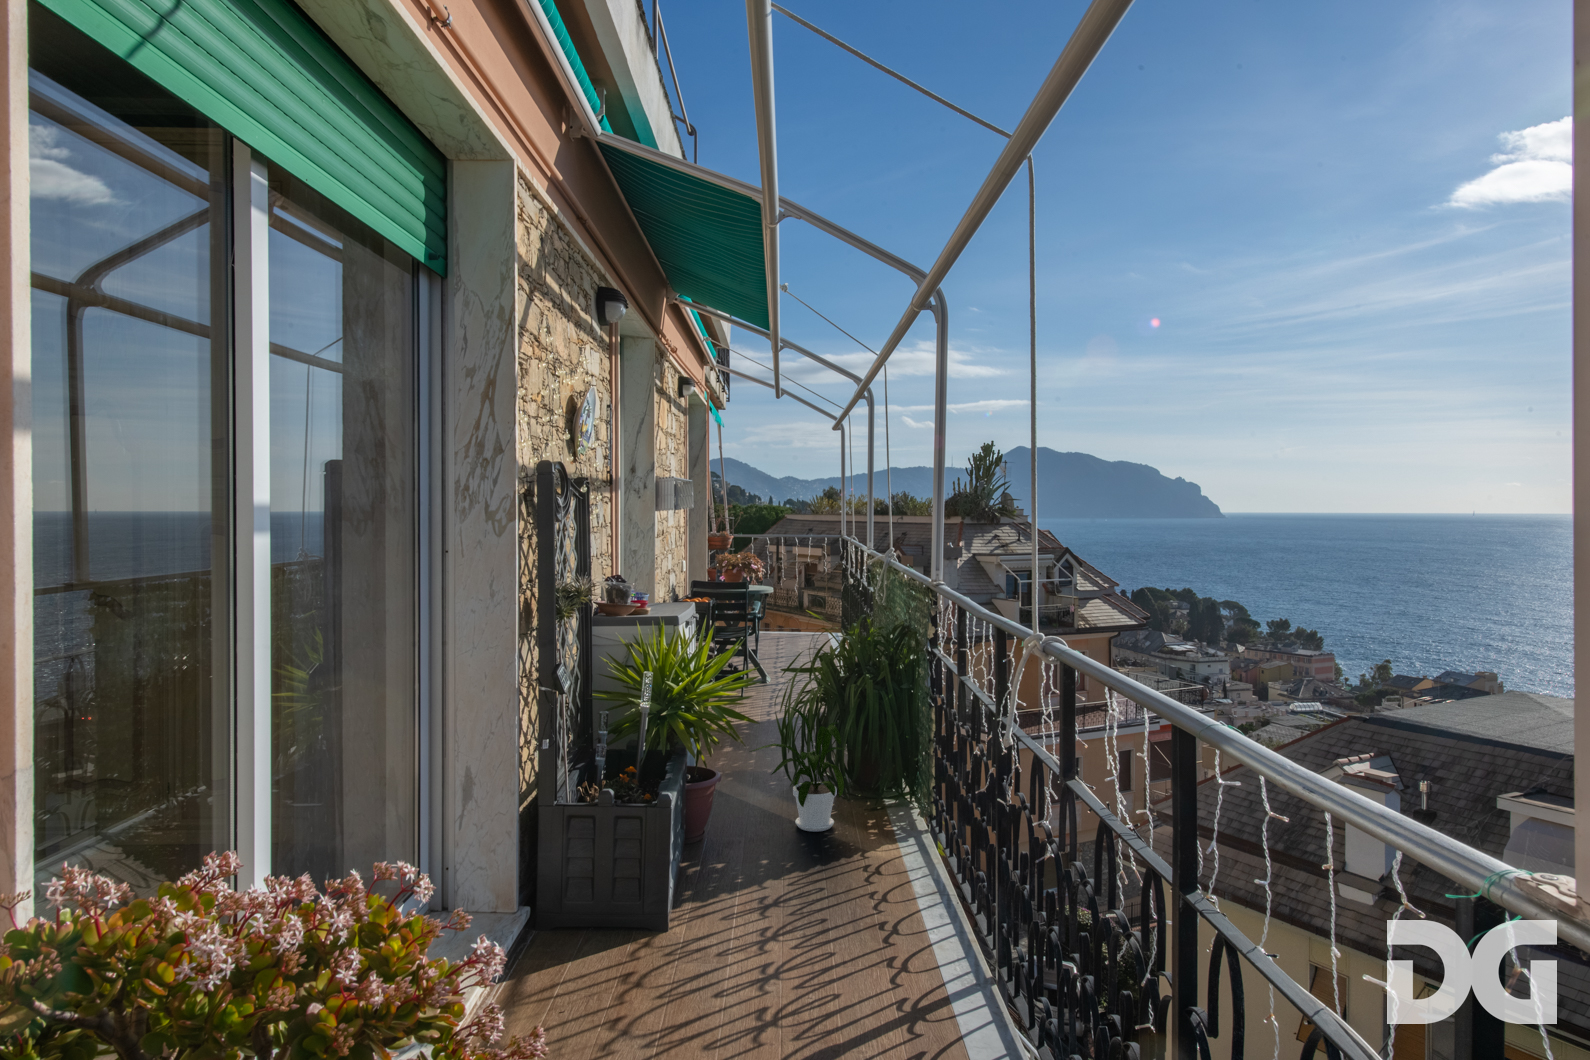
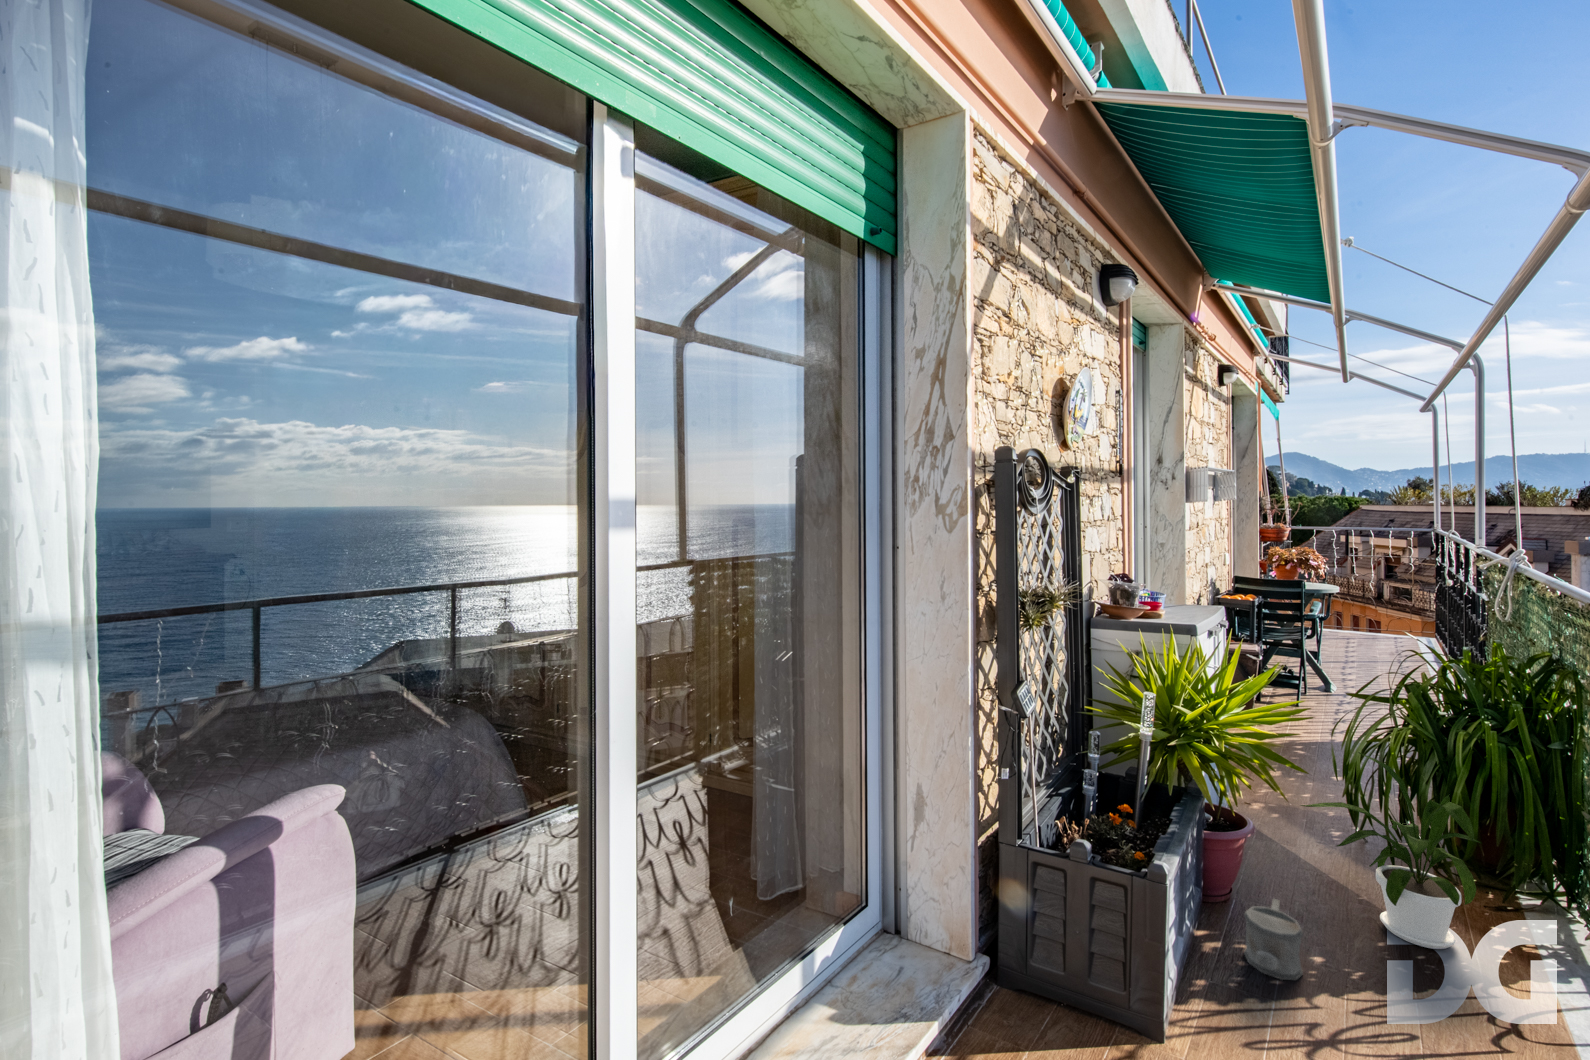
watering can: none [716,822,752,875] -> present [1244,899,1303,980]

